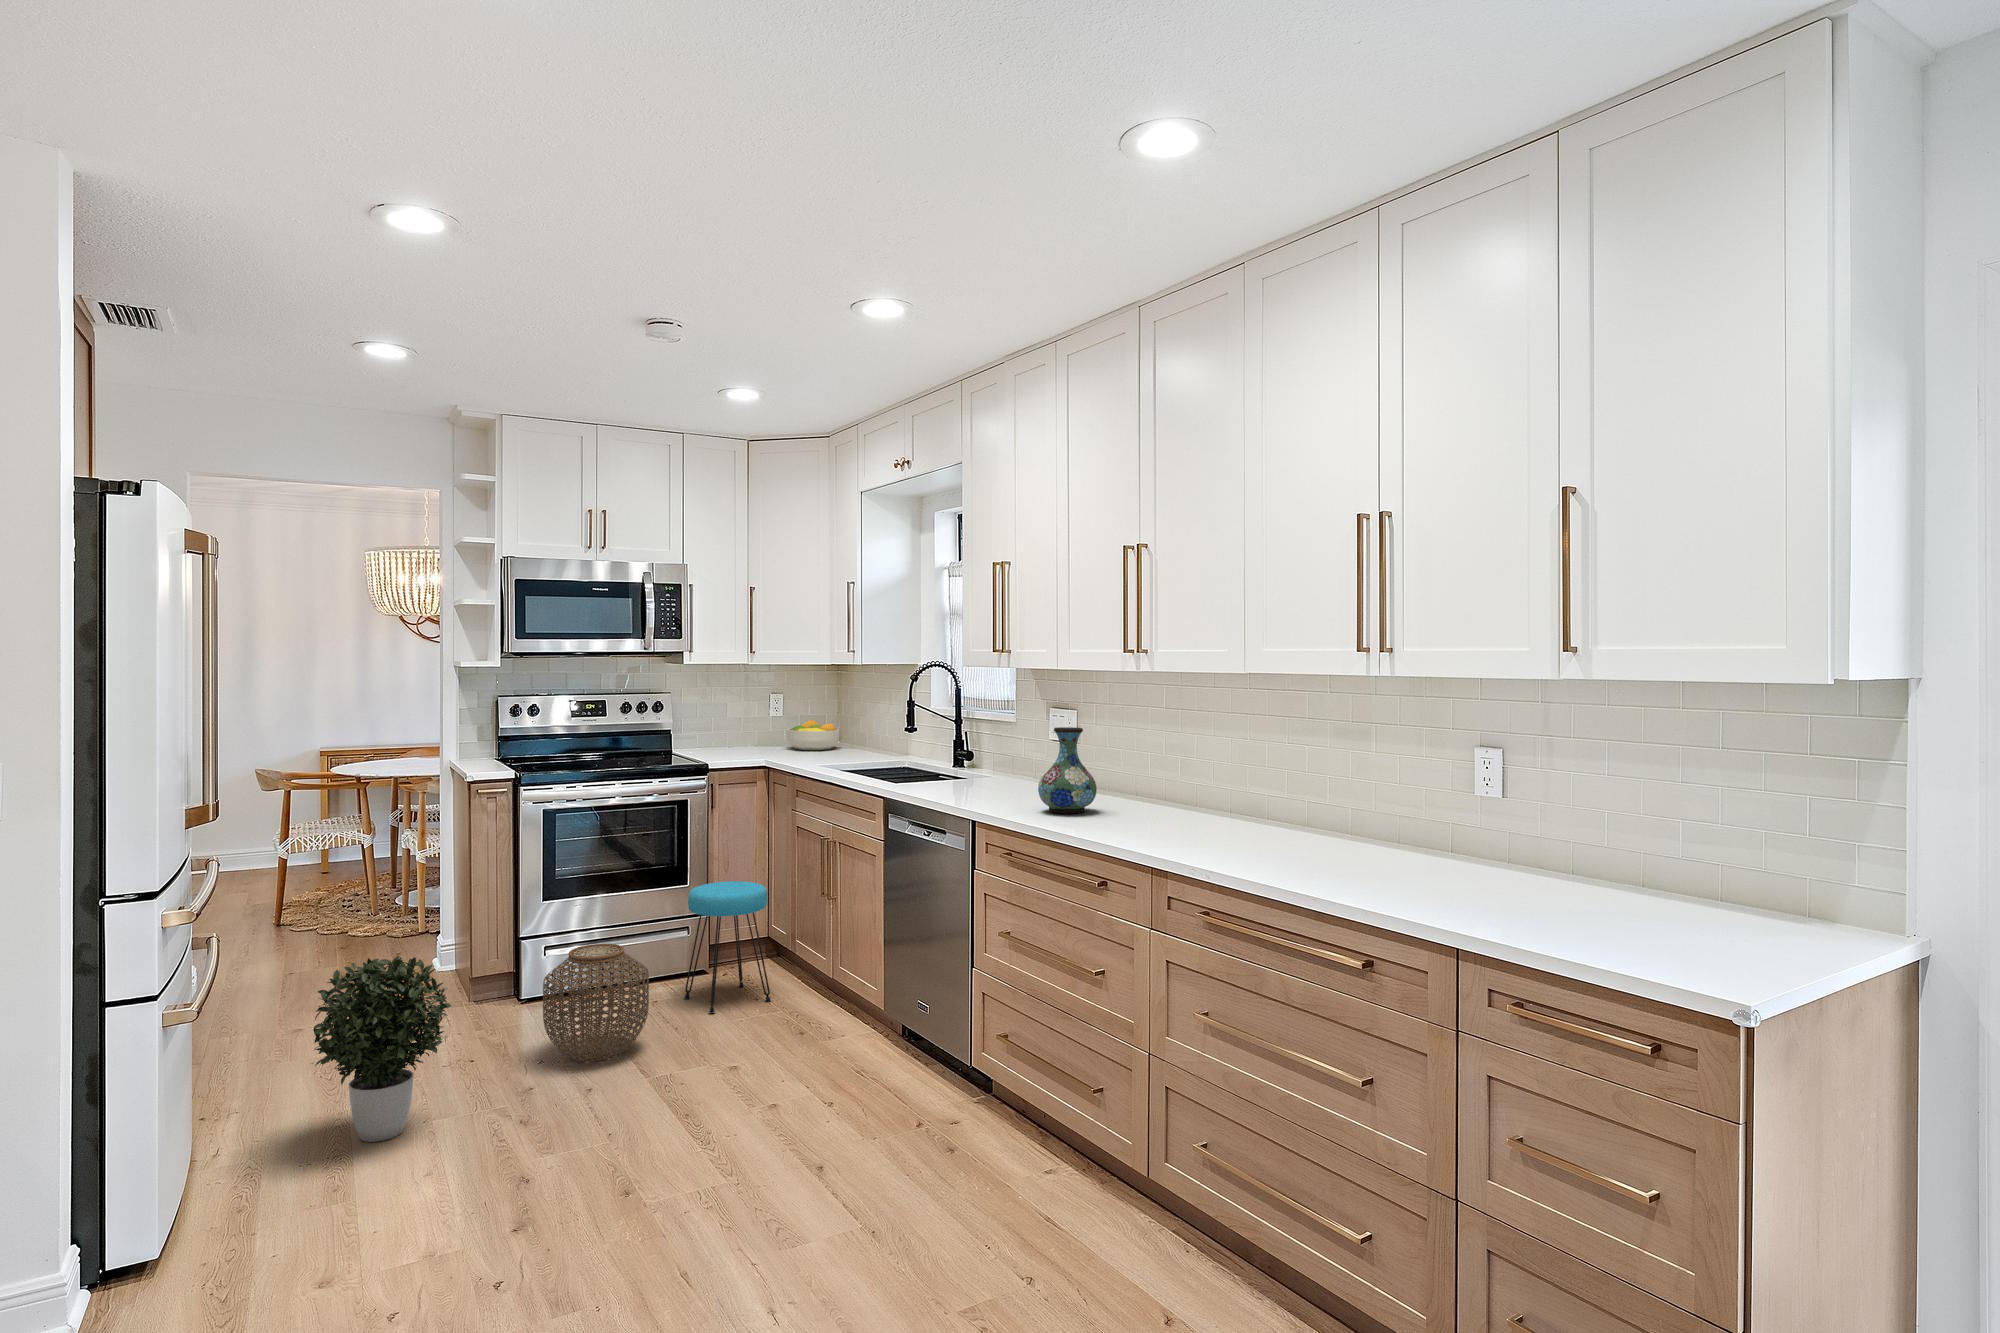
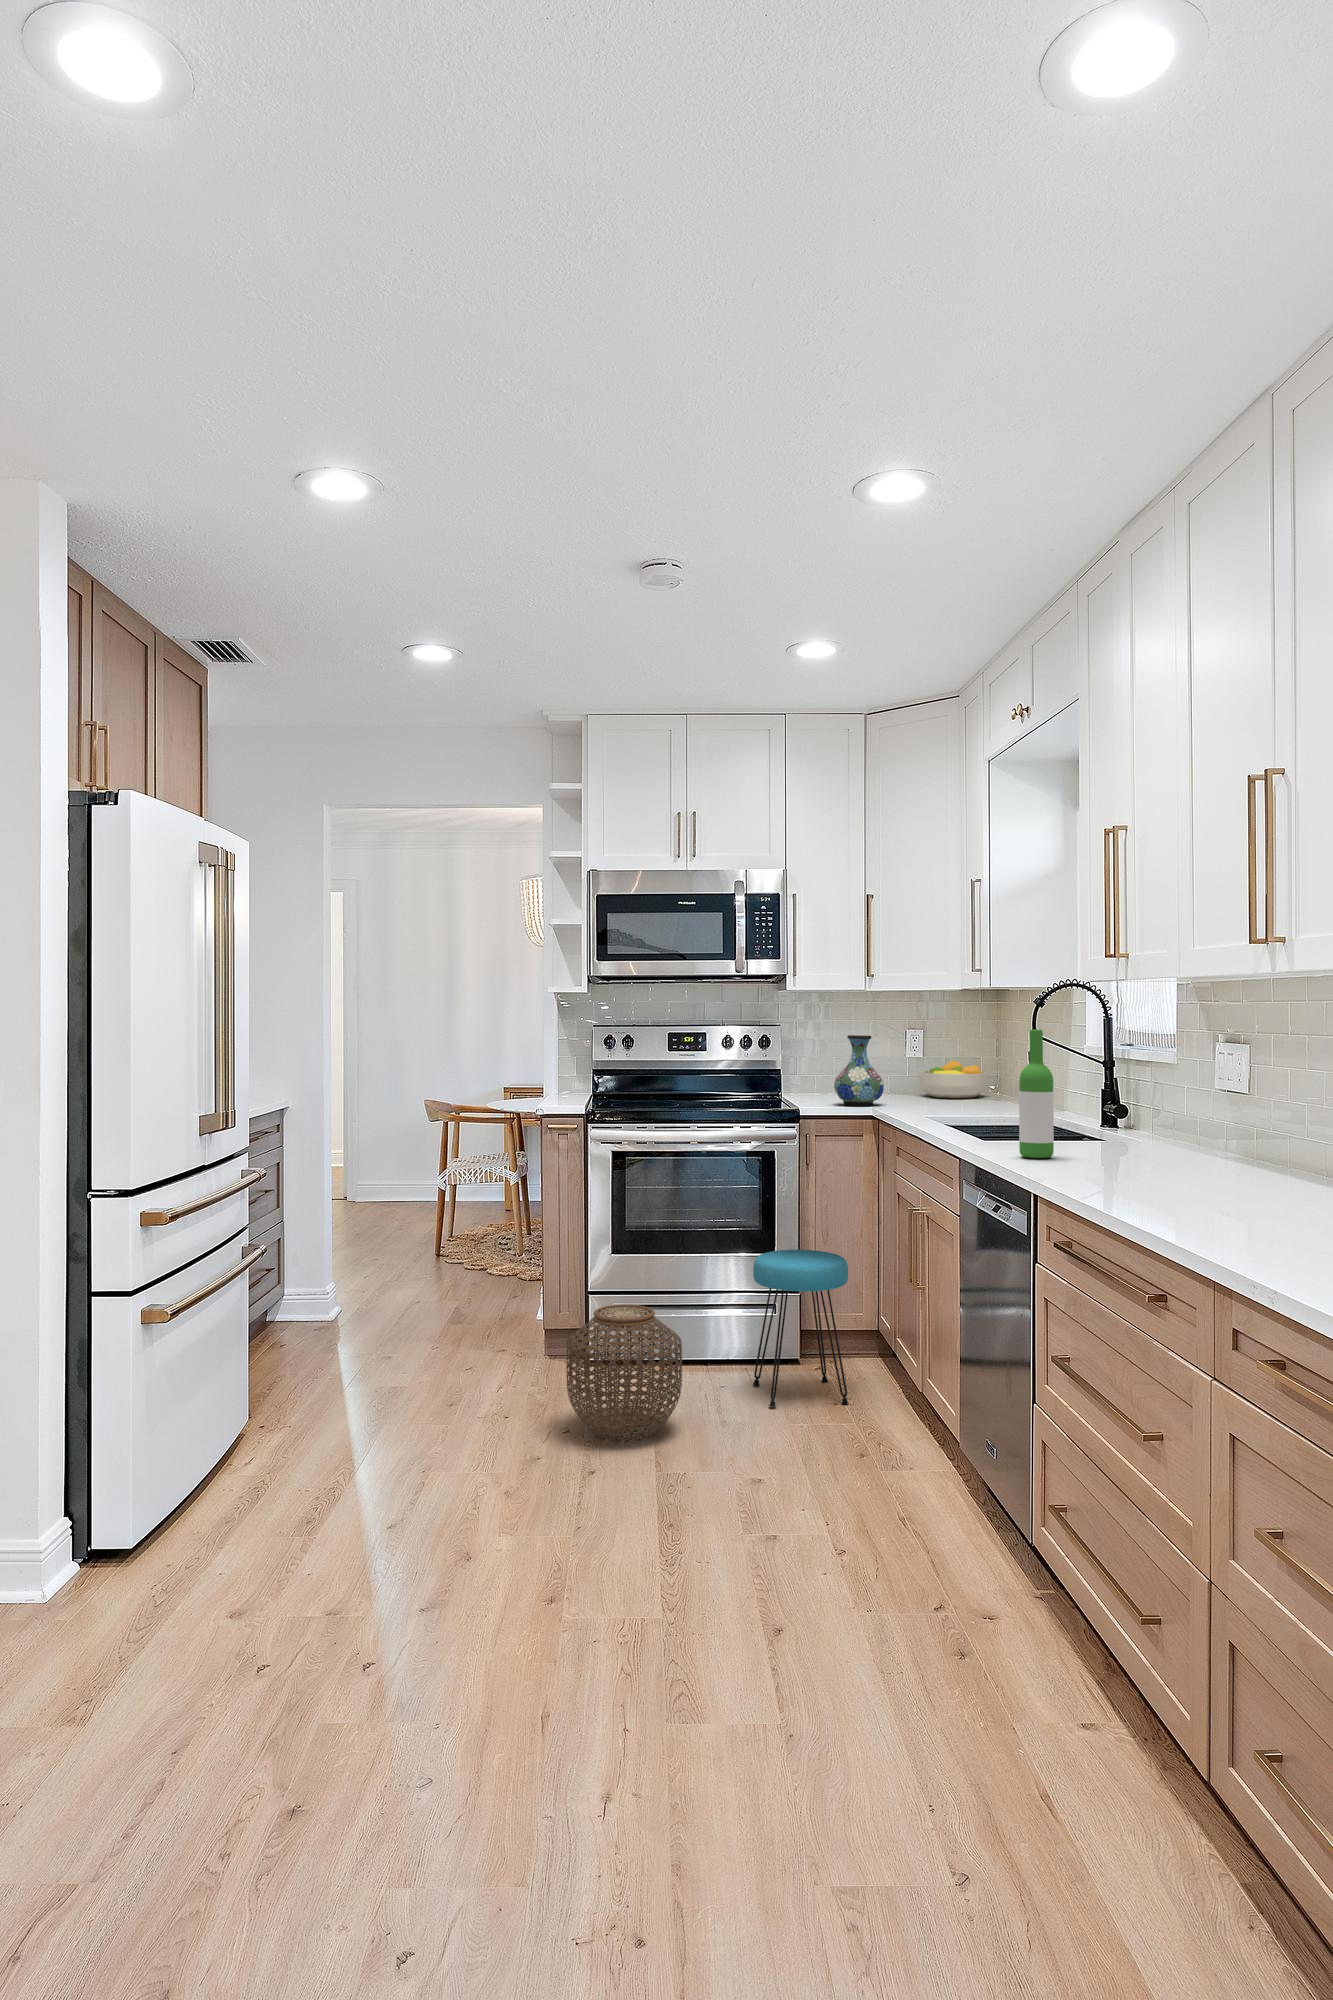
wine bottle: none [944,706,968,798] -> present [1019,1030,1054,1158]
vase: present [1038,727,1097,814] -> present [834,1035,884,1106]
potted plant: present [313,956,451,1142] -> none [307,1286,446,1484]

